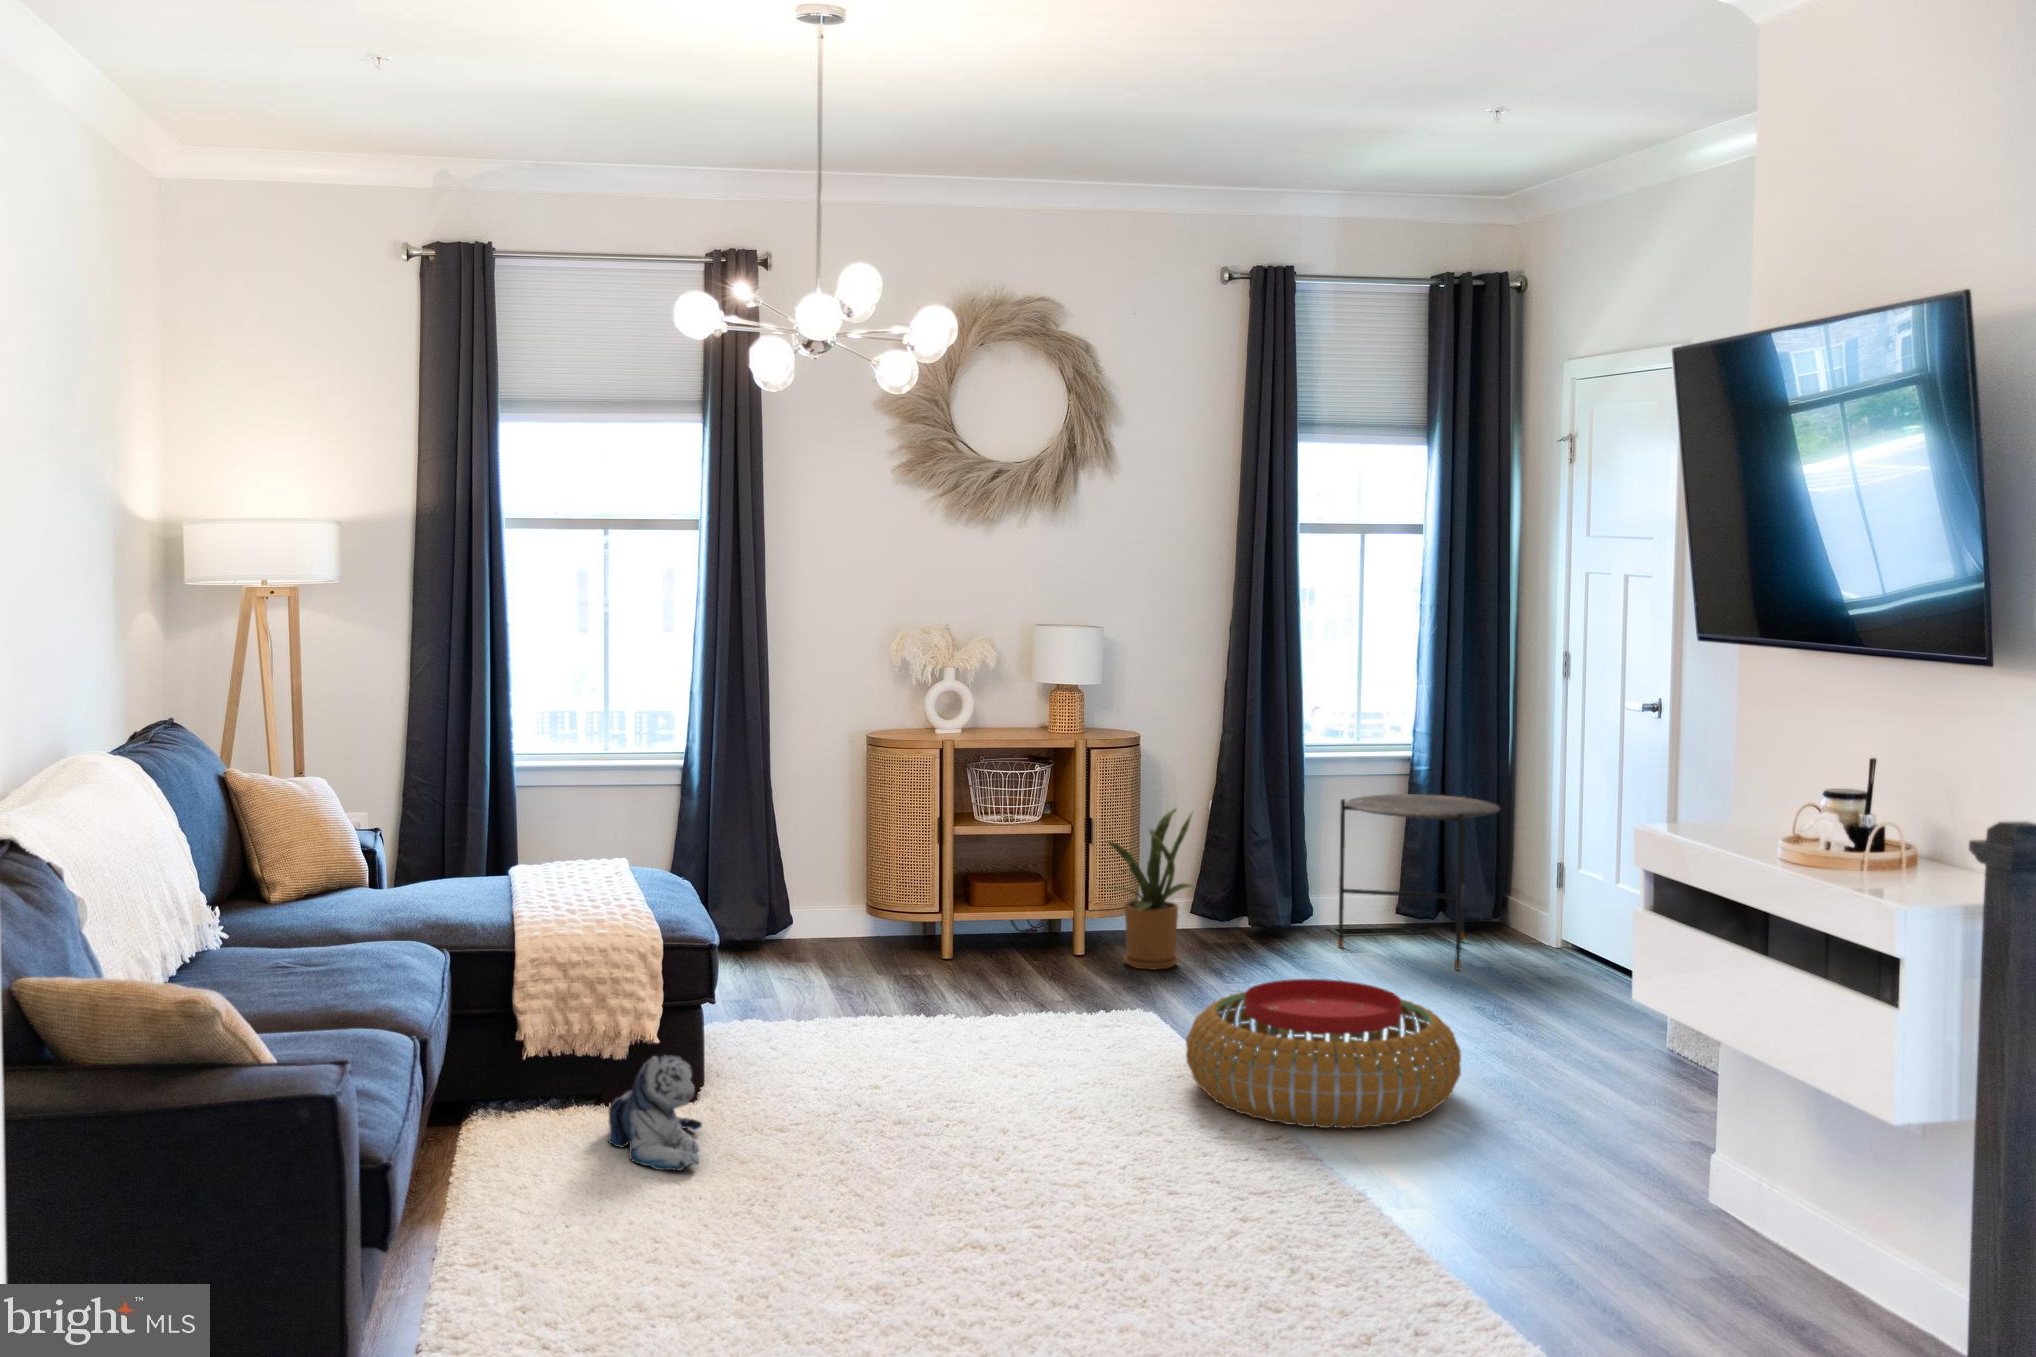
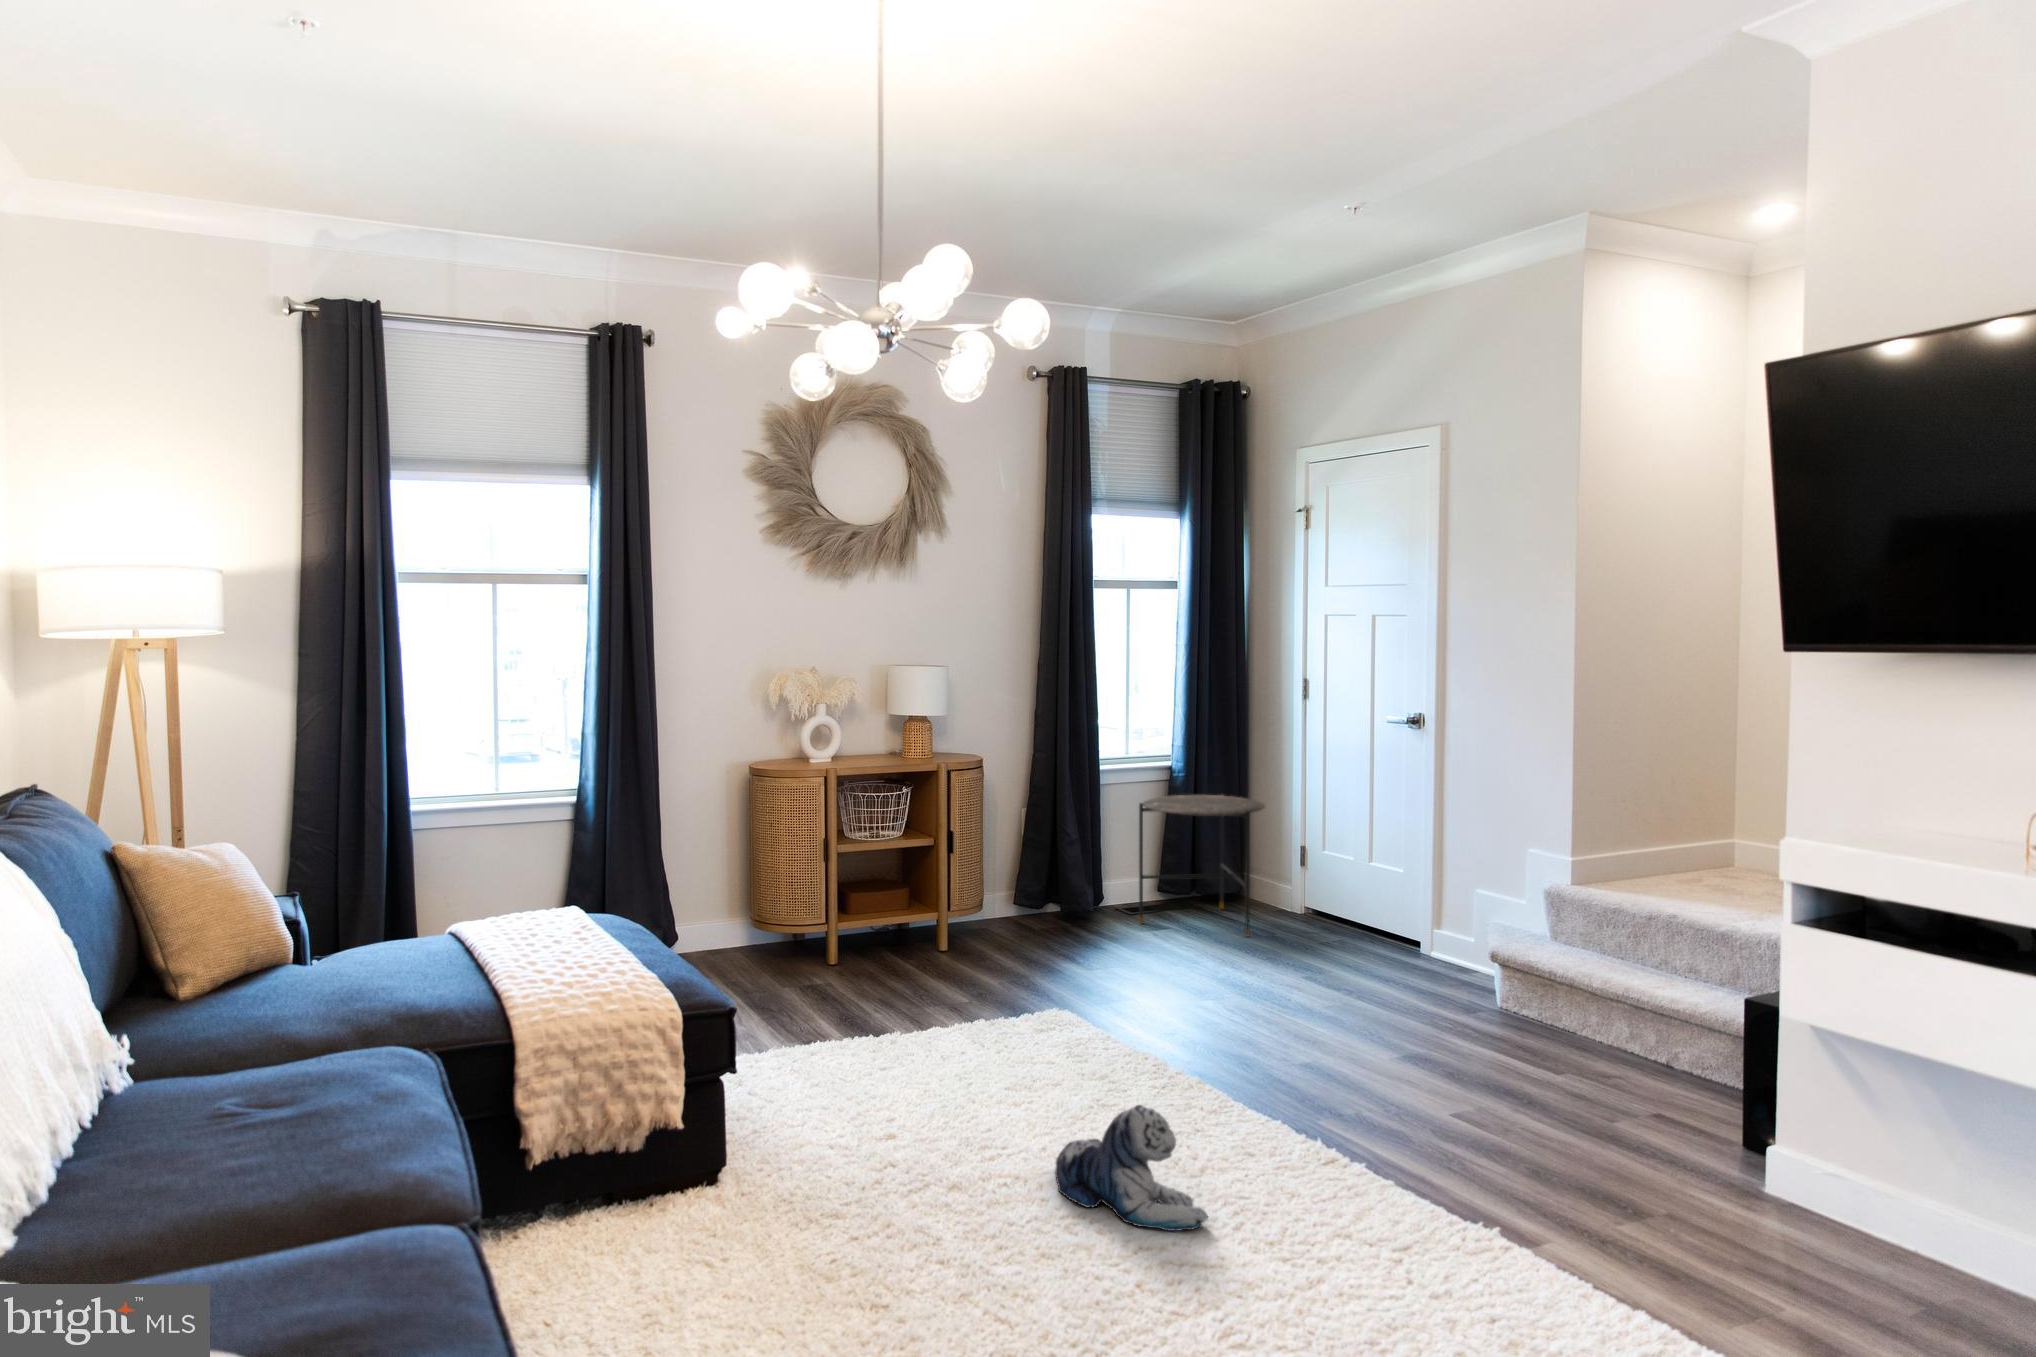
house plant: present [1102,809,1192,969] -> none [961,818,1042,961]
pouf: present [1186,979,1461,1128] -> none [1156,972,1405,1119]
plush toy: present [607,1055,702,1171] -> present [1055,1105,1208,1231]

